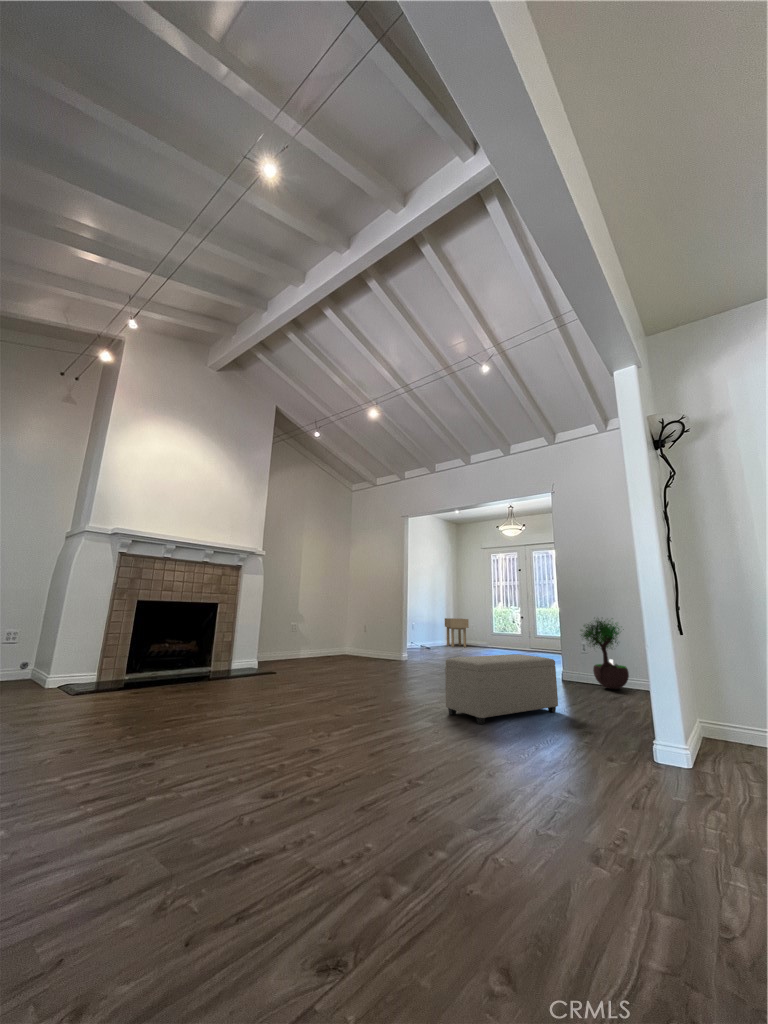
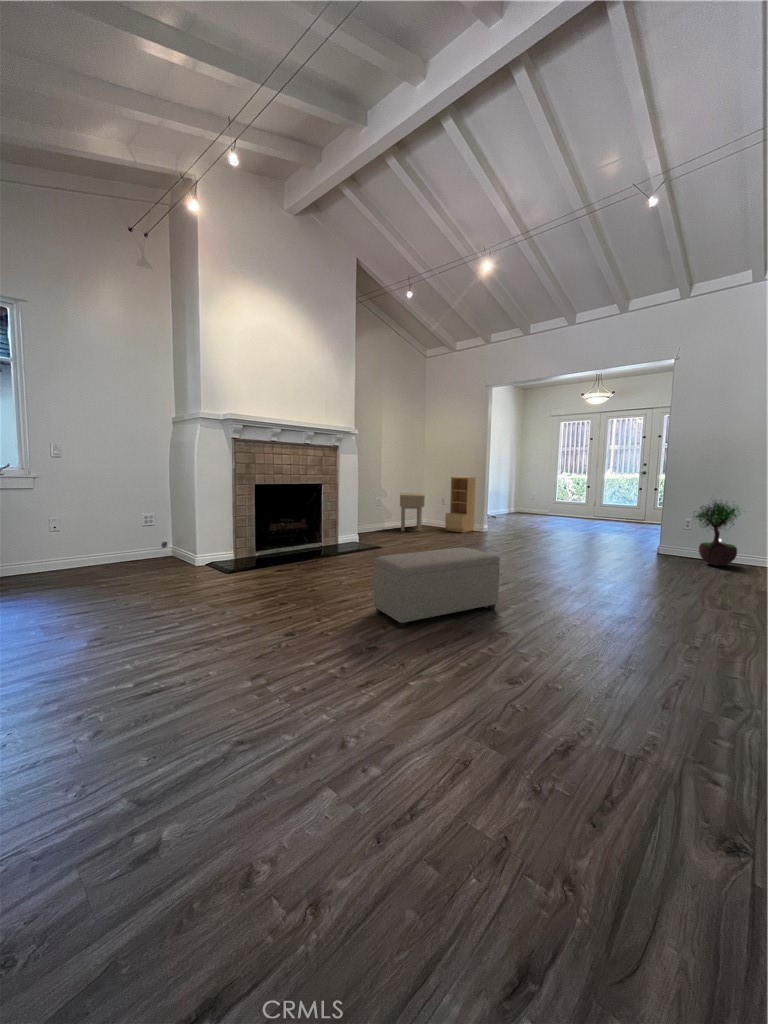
bookshelf: none [361,602,393,661] -> present [445,477,476,533]
side table: present [445,618,469,647] -> present [400,493,425,531]
ottoman: present [445,654,558,724] -> present [373,548,500,628]

